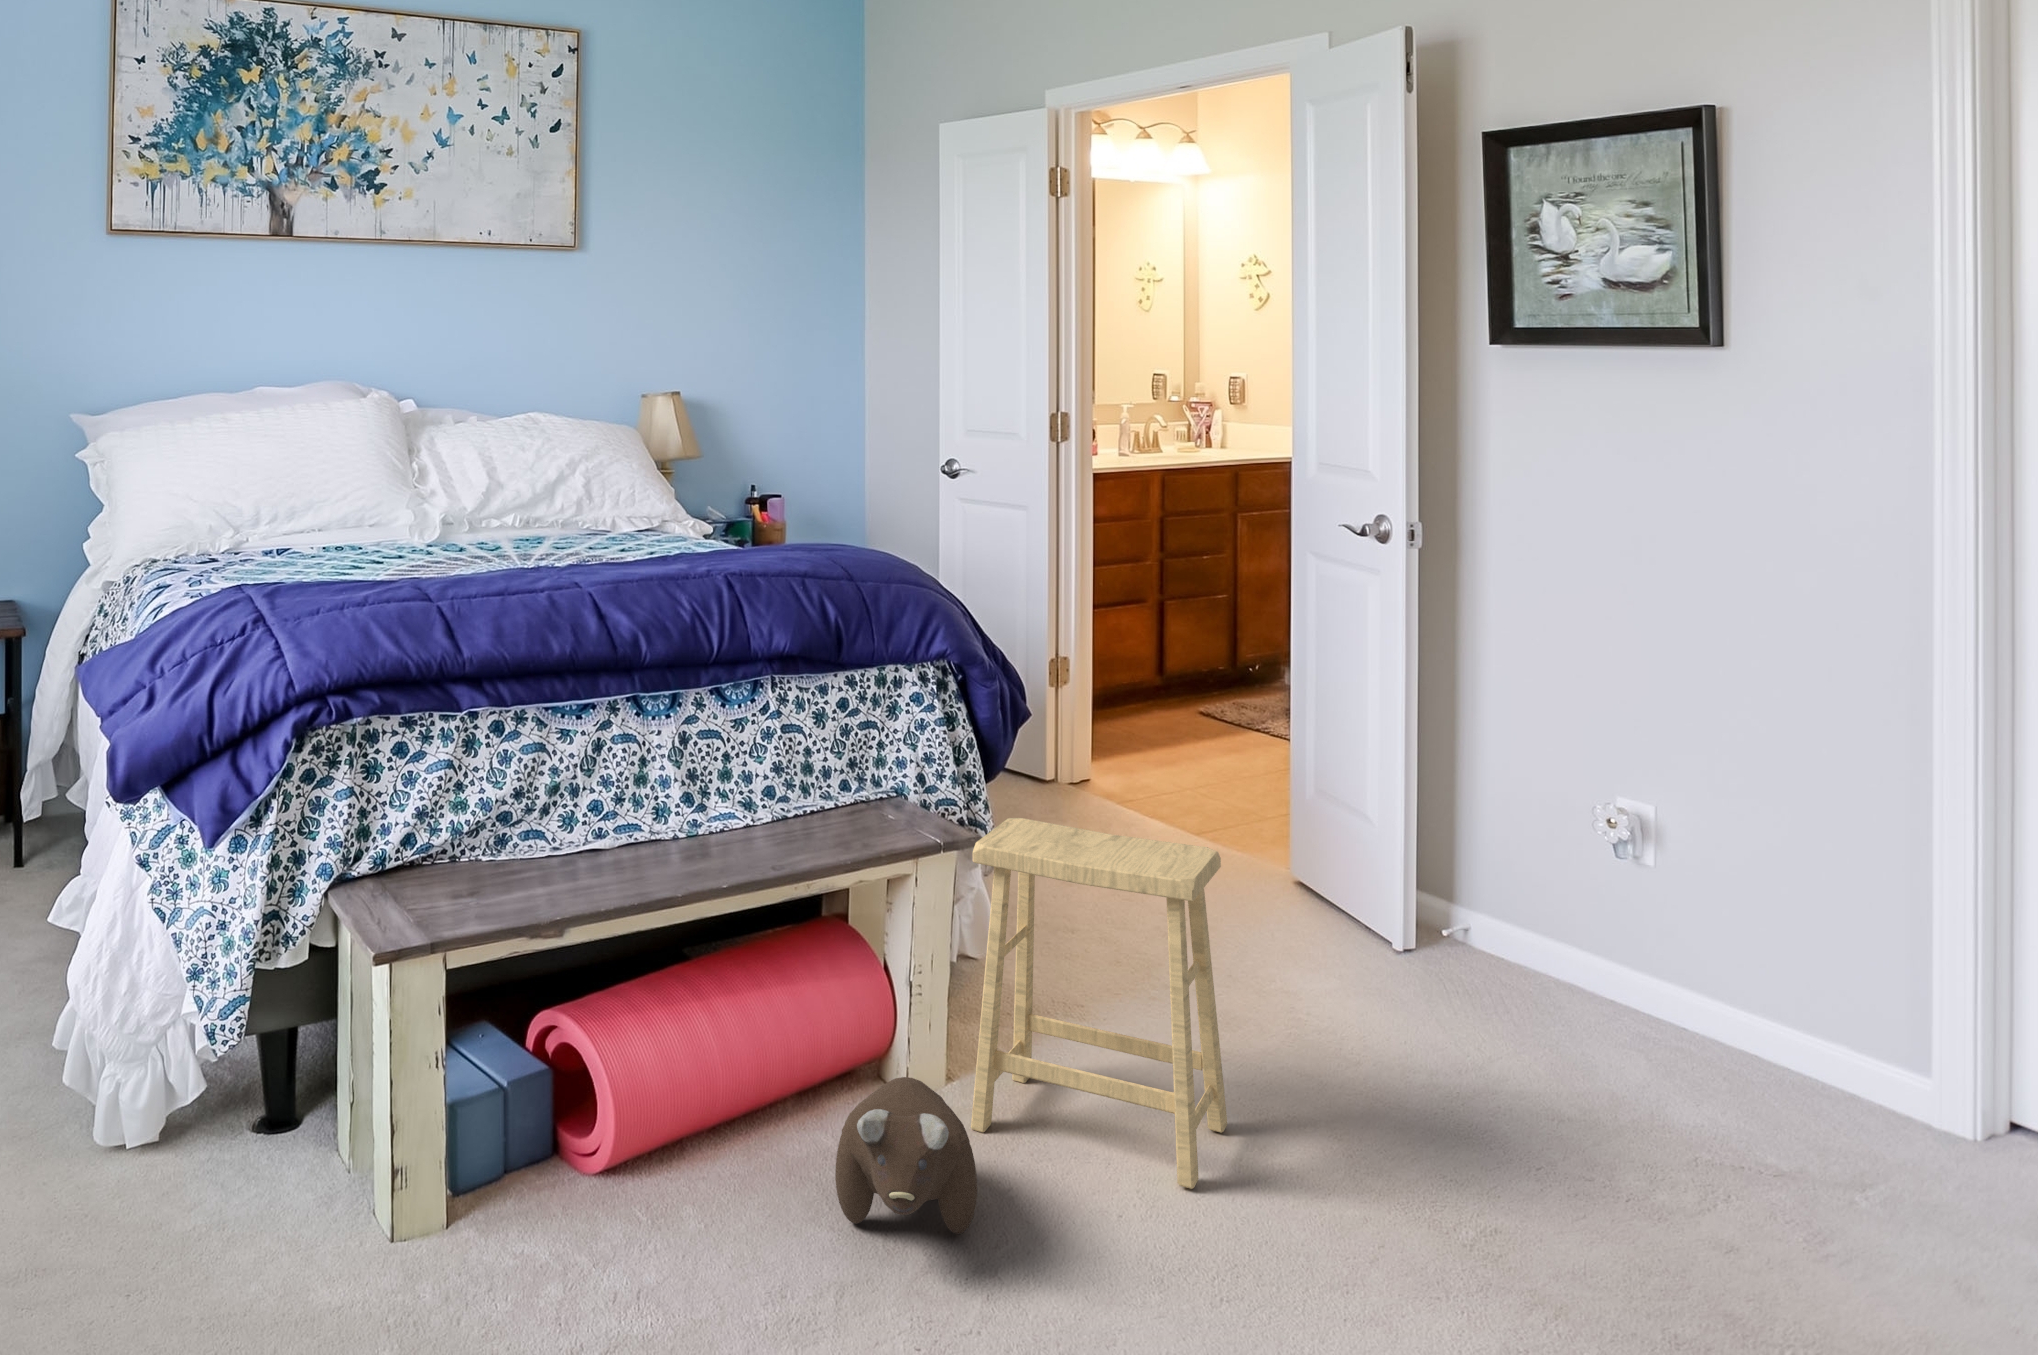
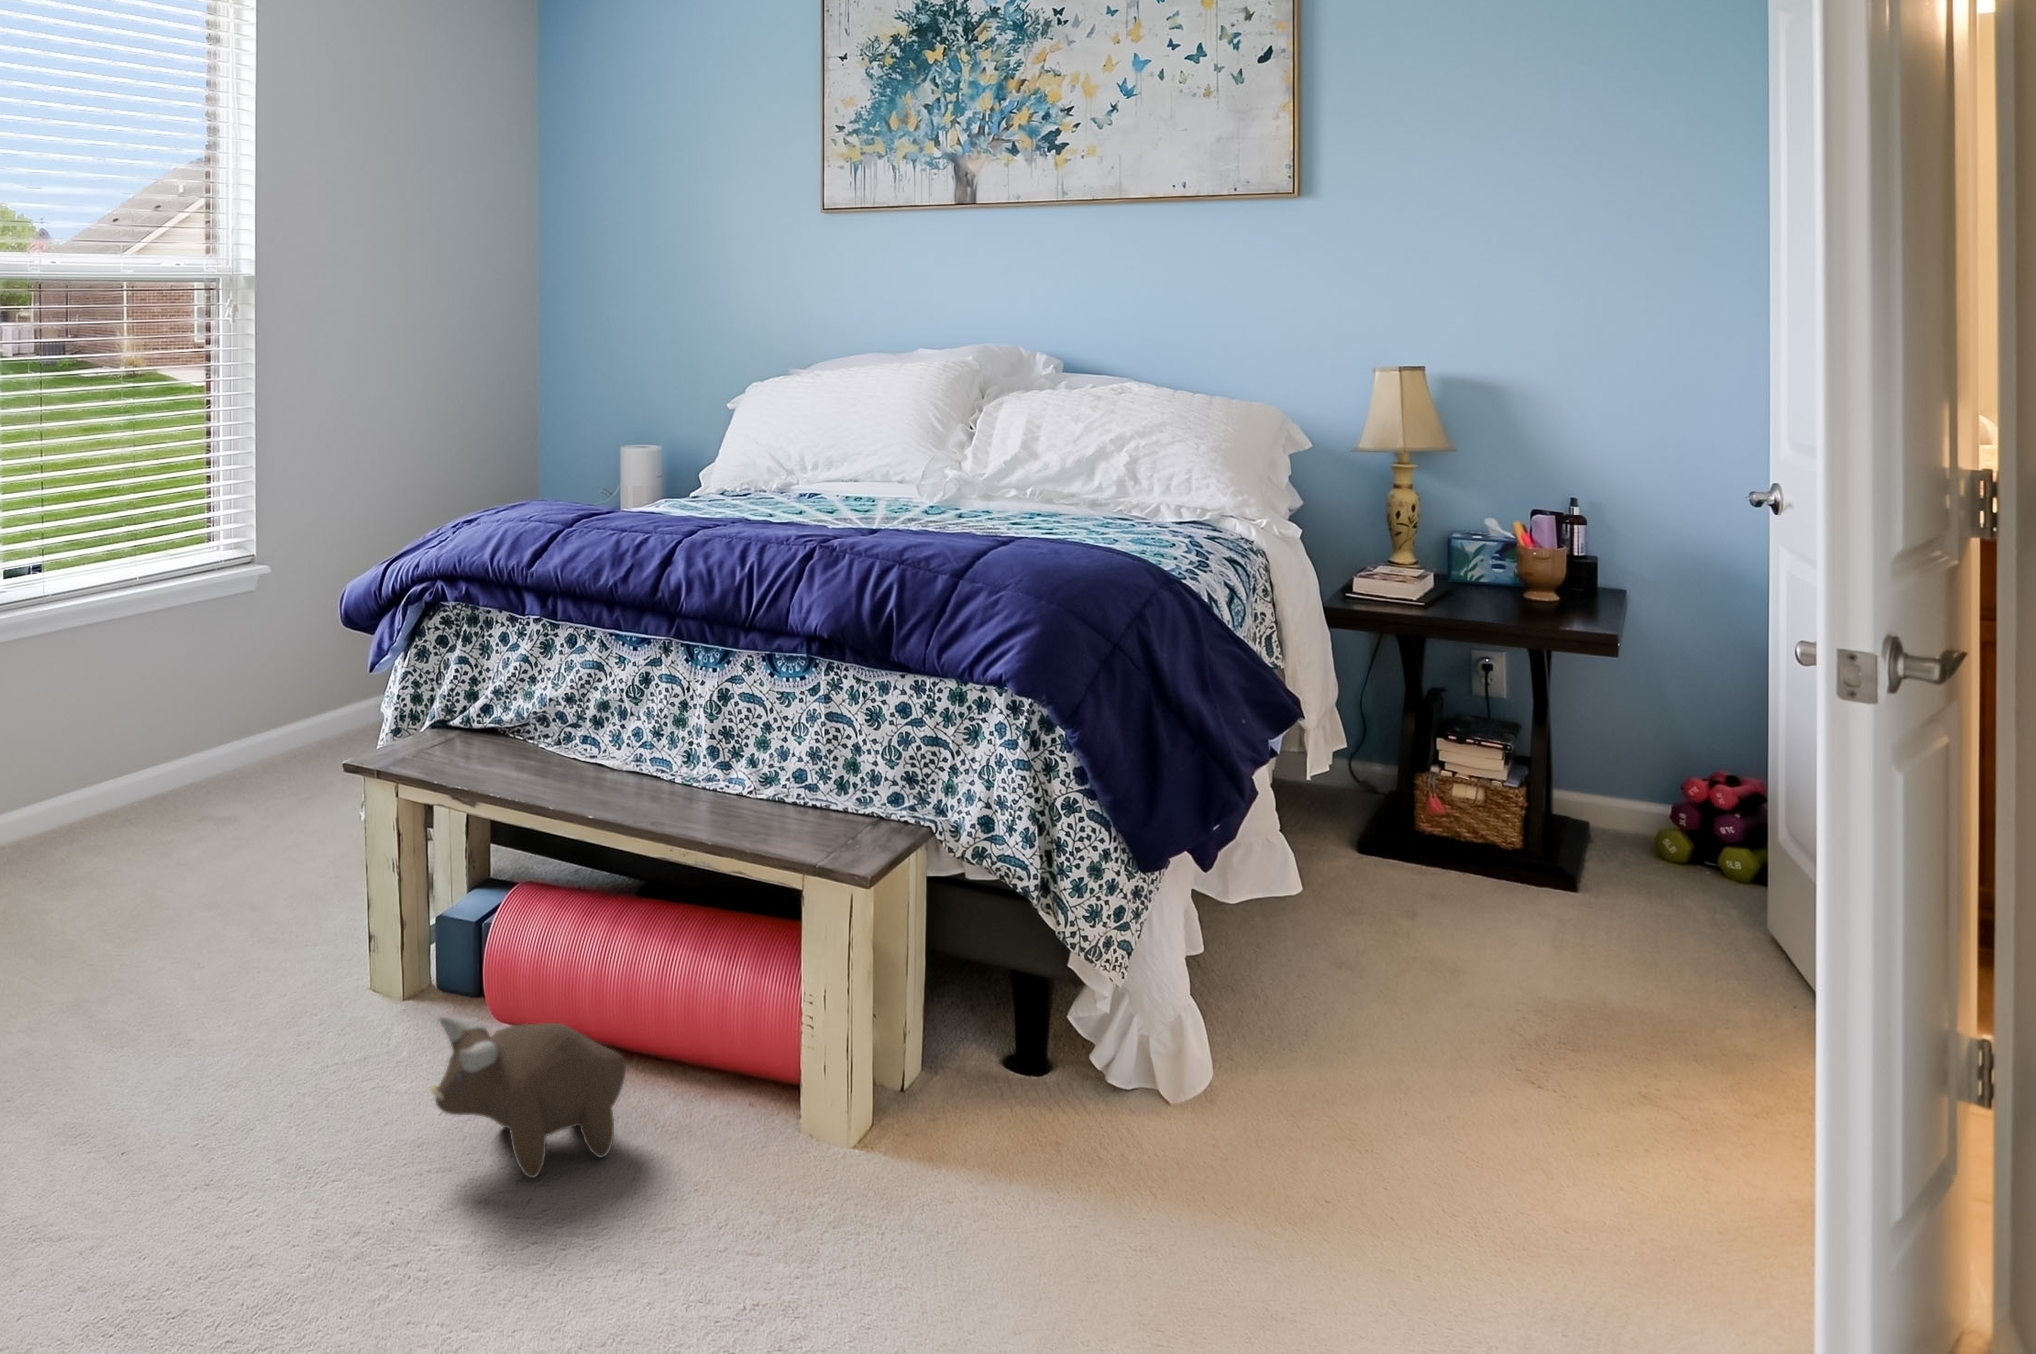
footstool: present [971,818,1227,1189] -> none [727,856,918,1302]

